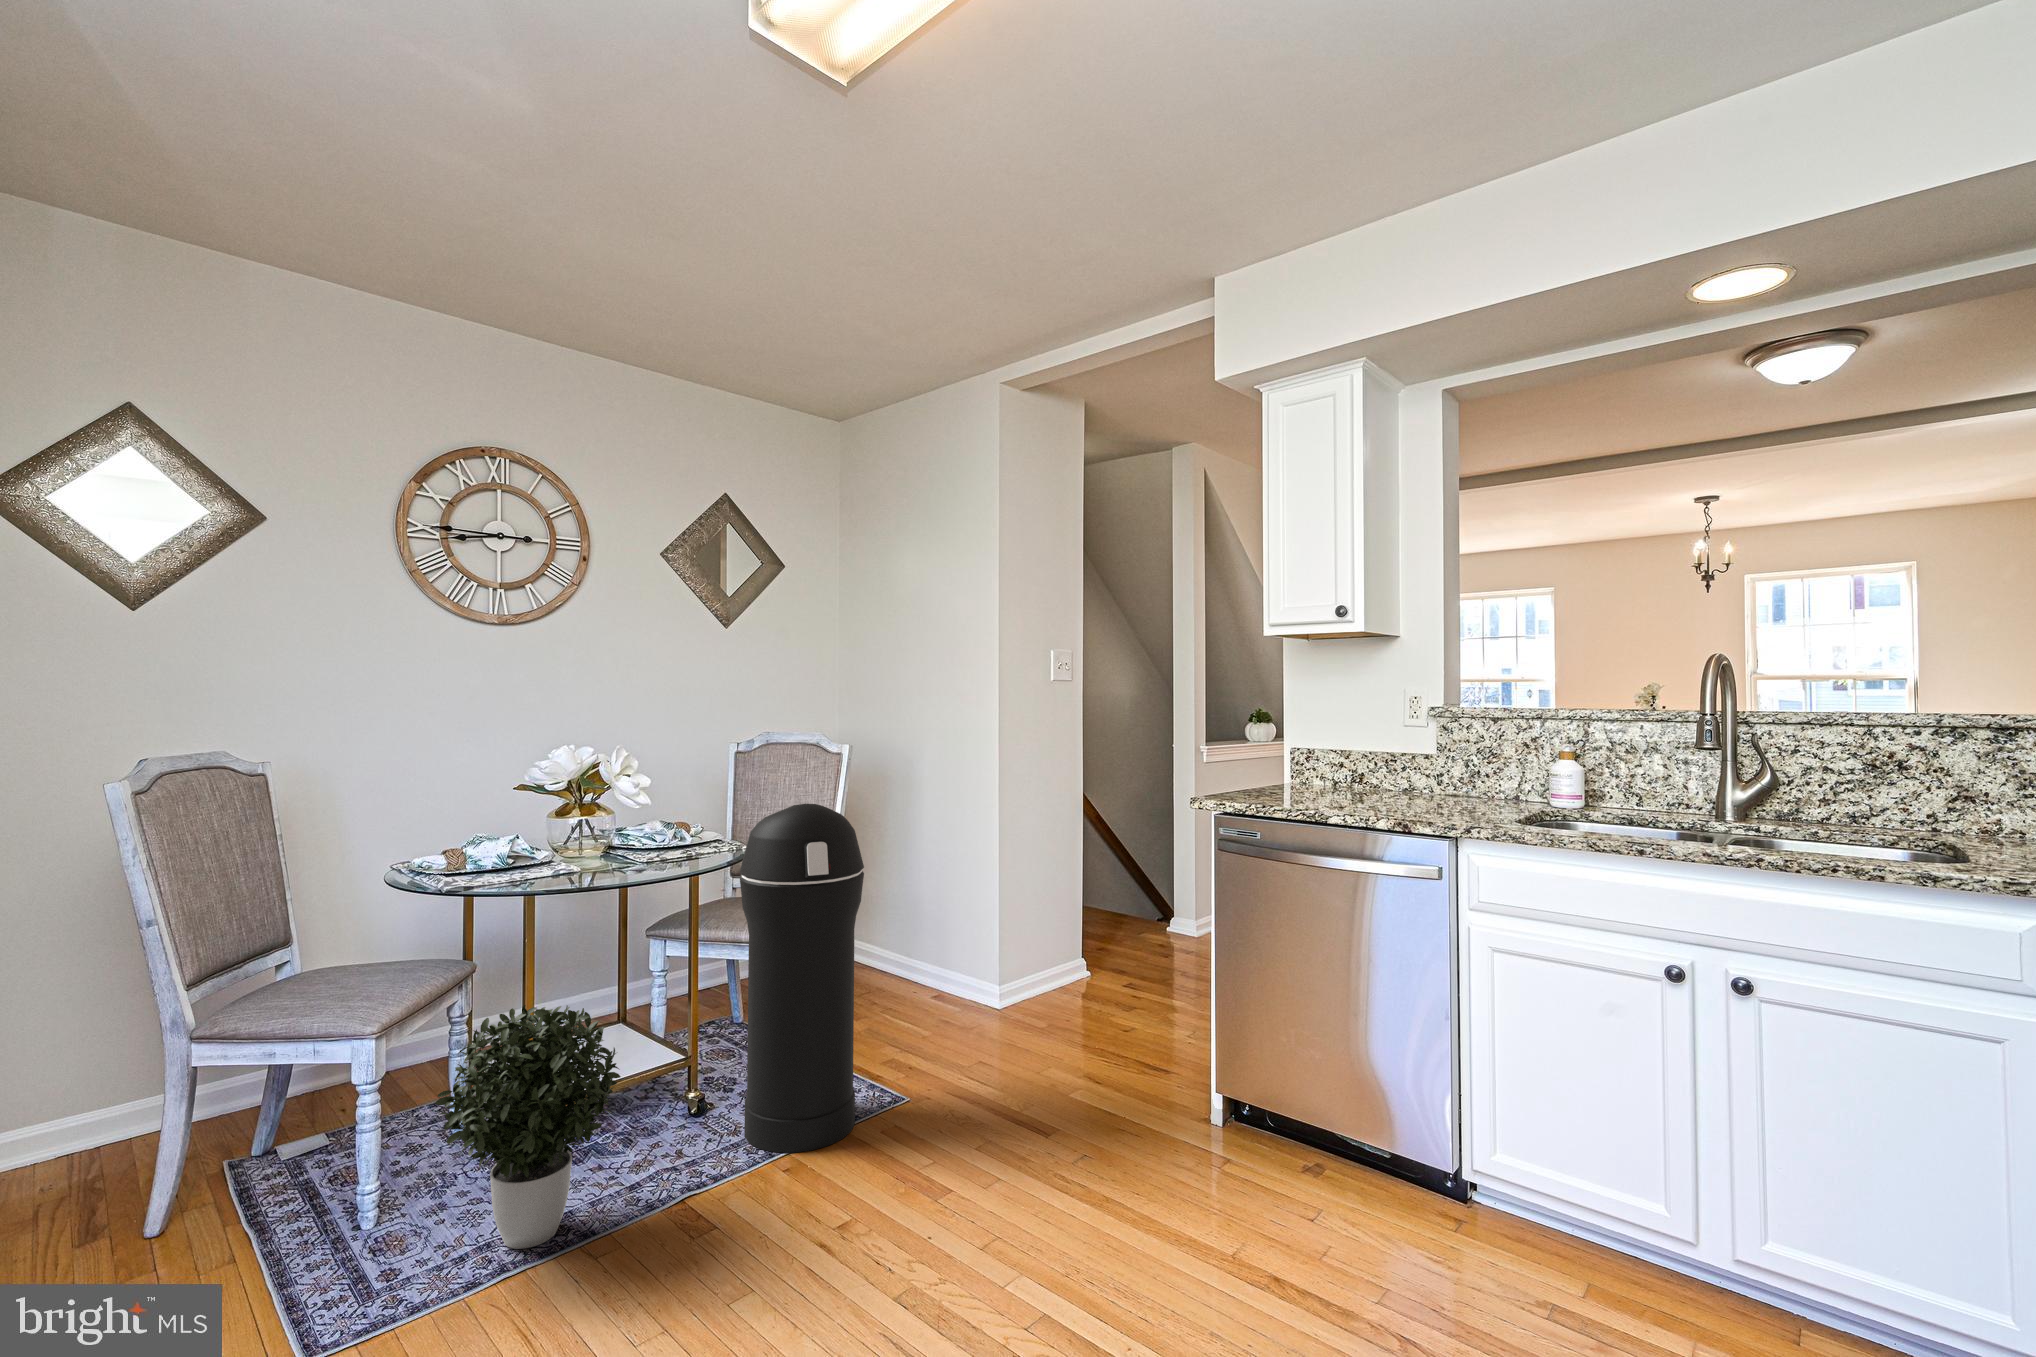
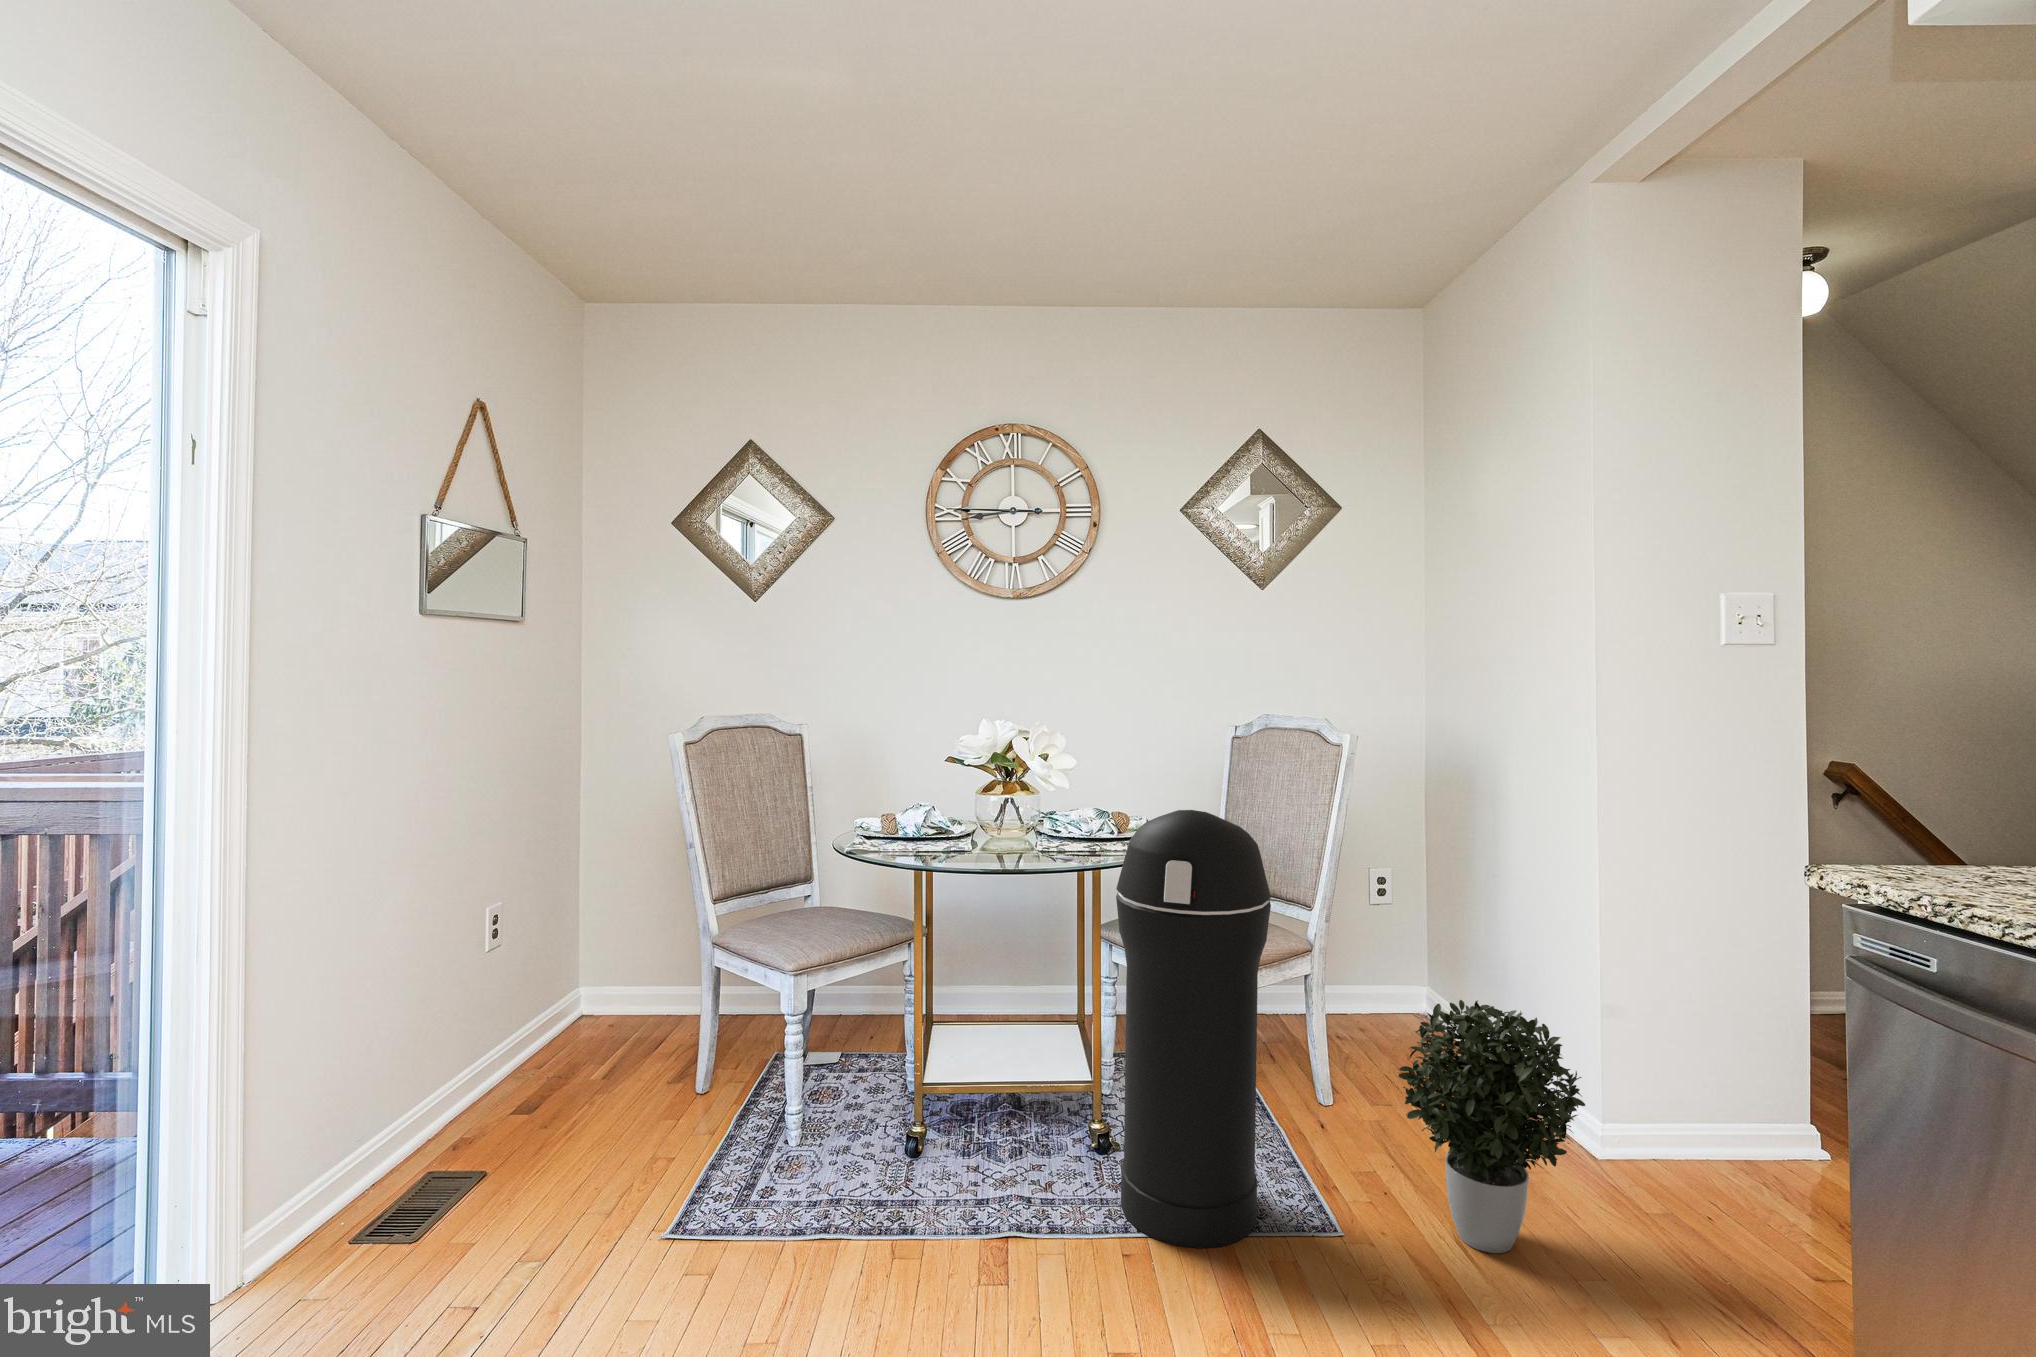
potted plant: present [435,1005,621,1249] -> present [1398,1000,1585,1253]

